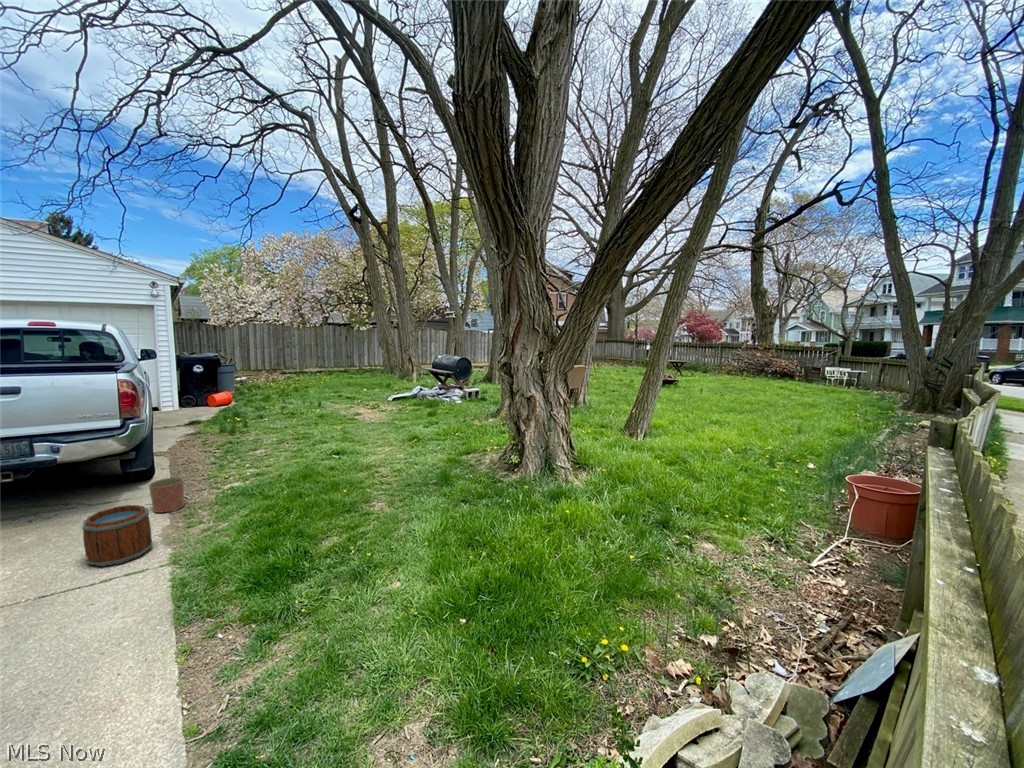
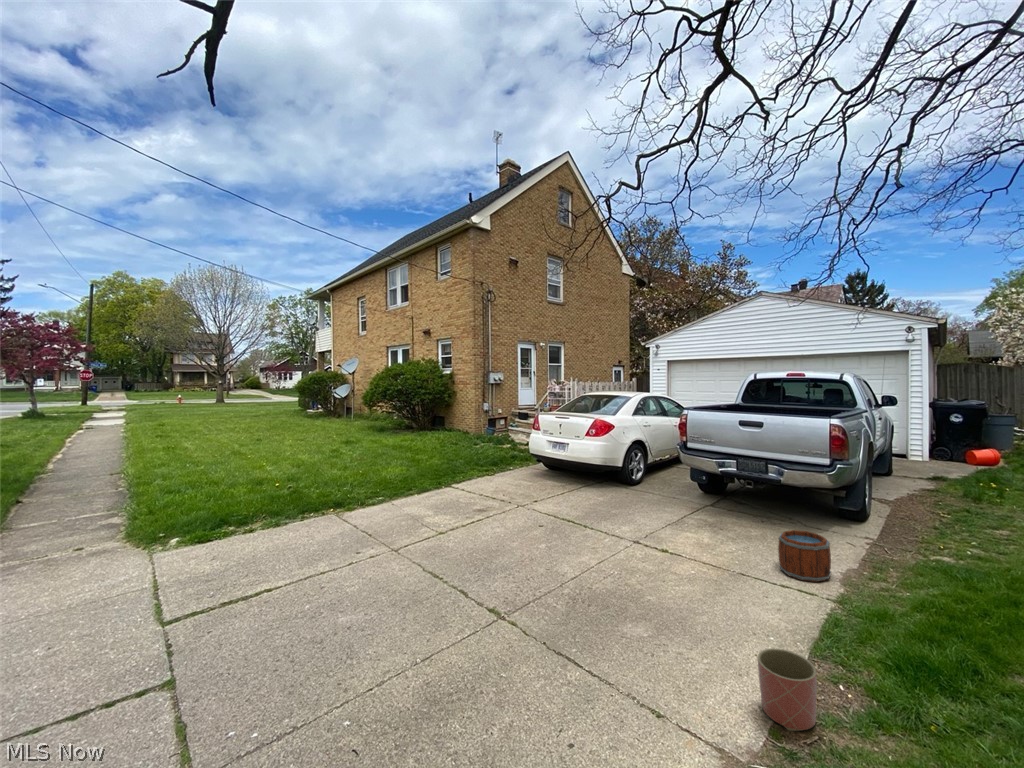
planter: present [149,477,184,513] -> present [758,648,817,731]

